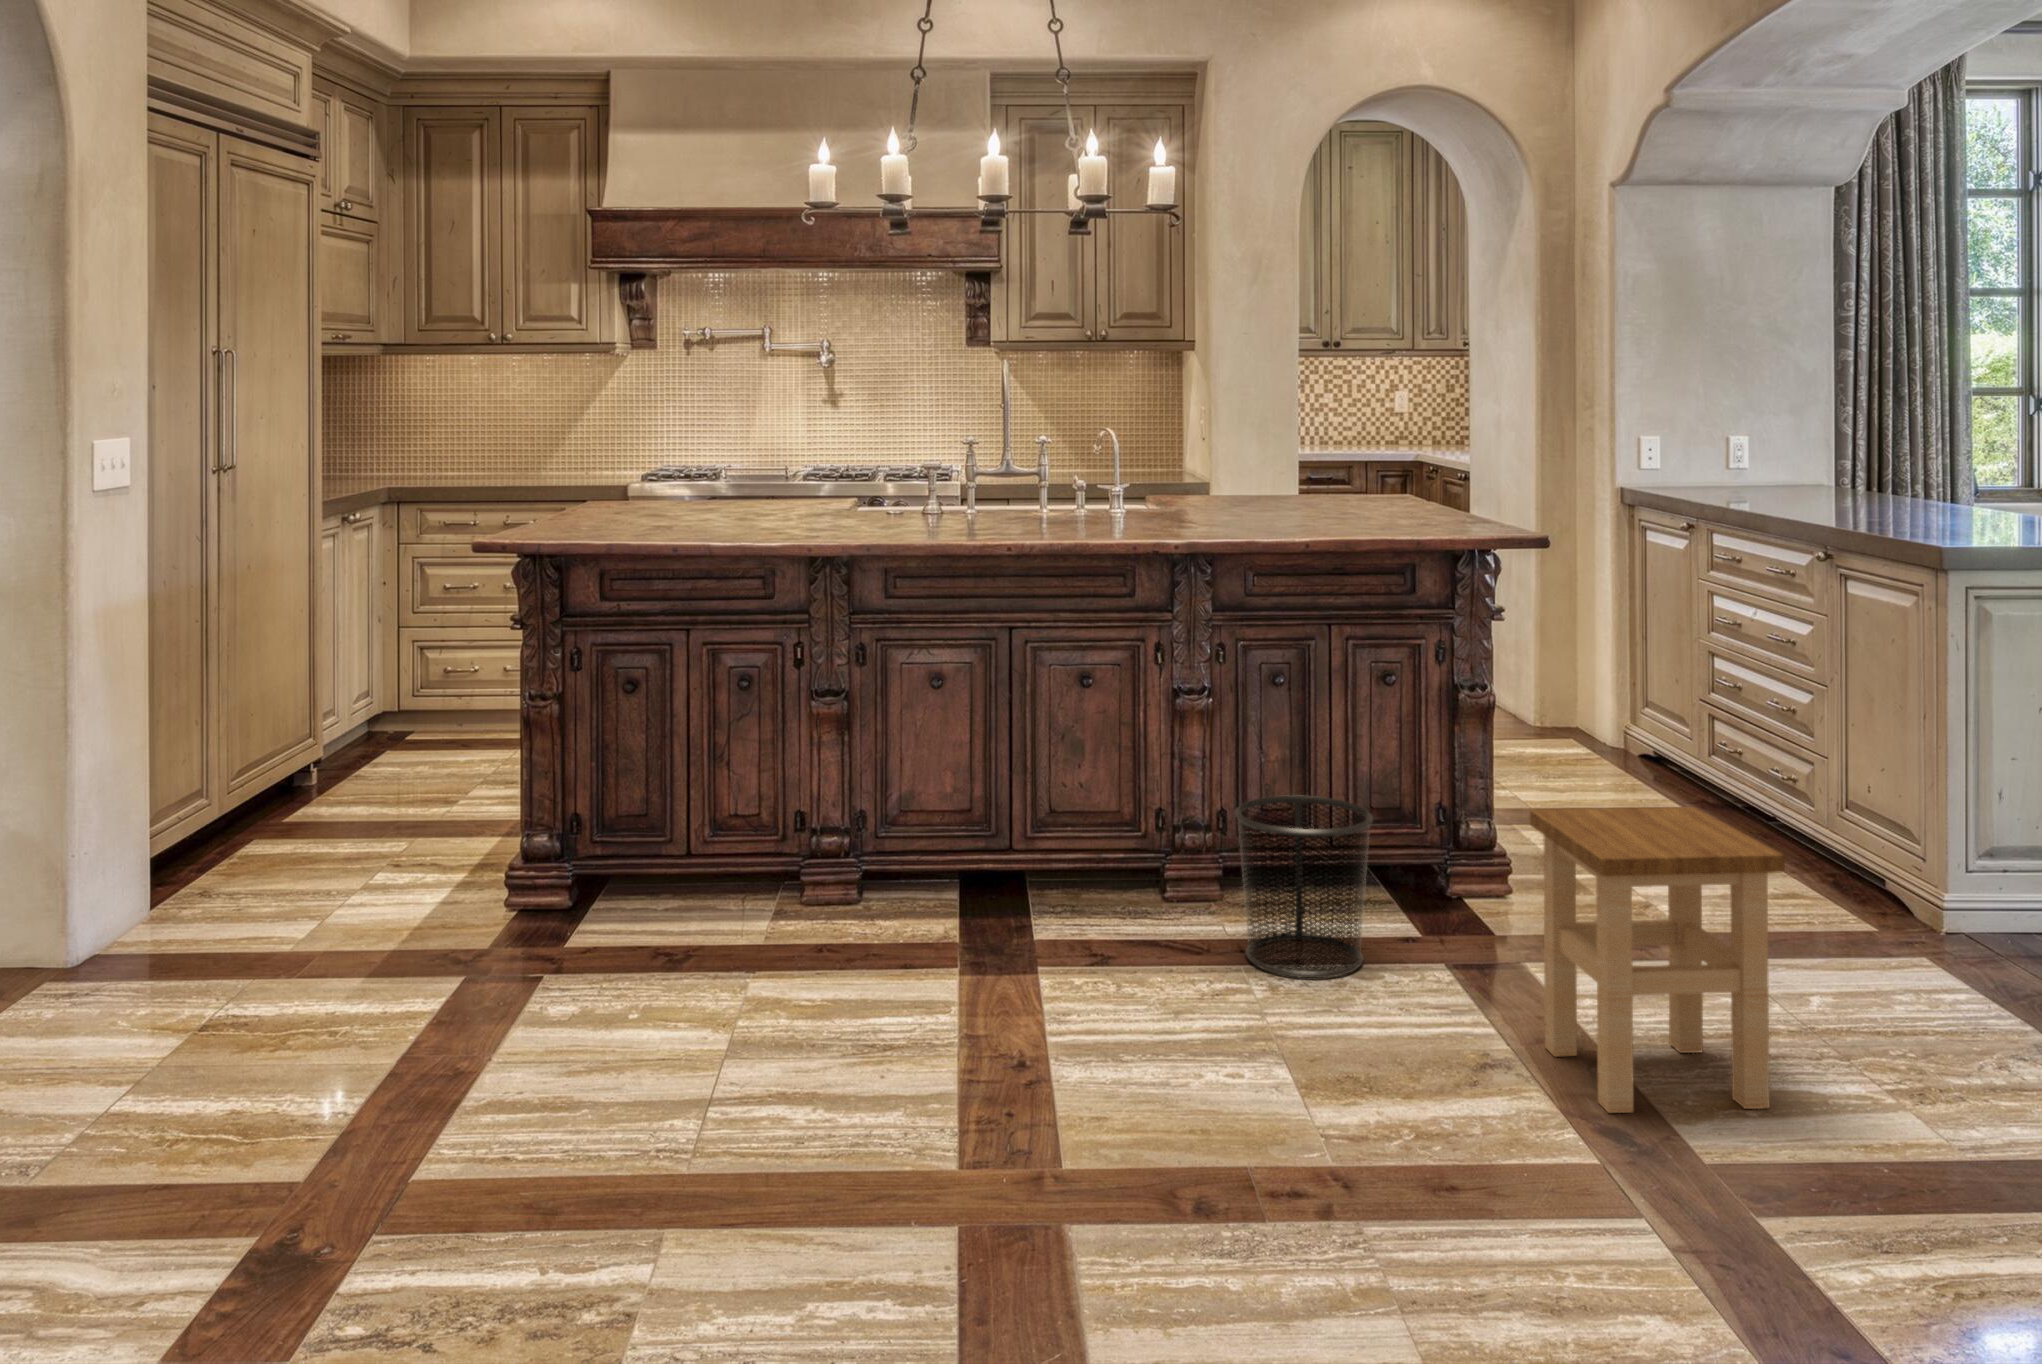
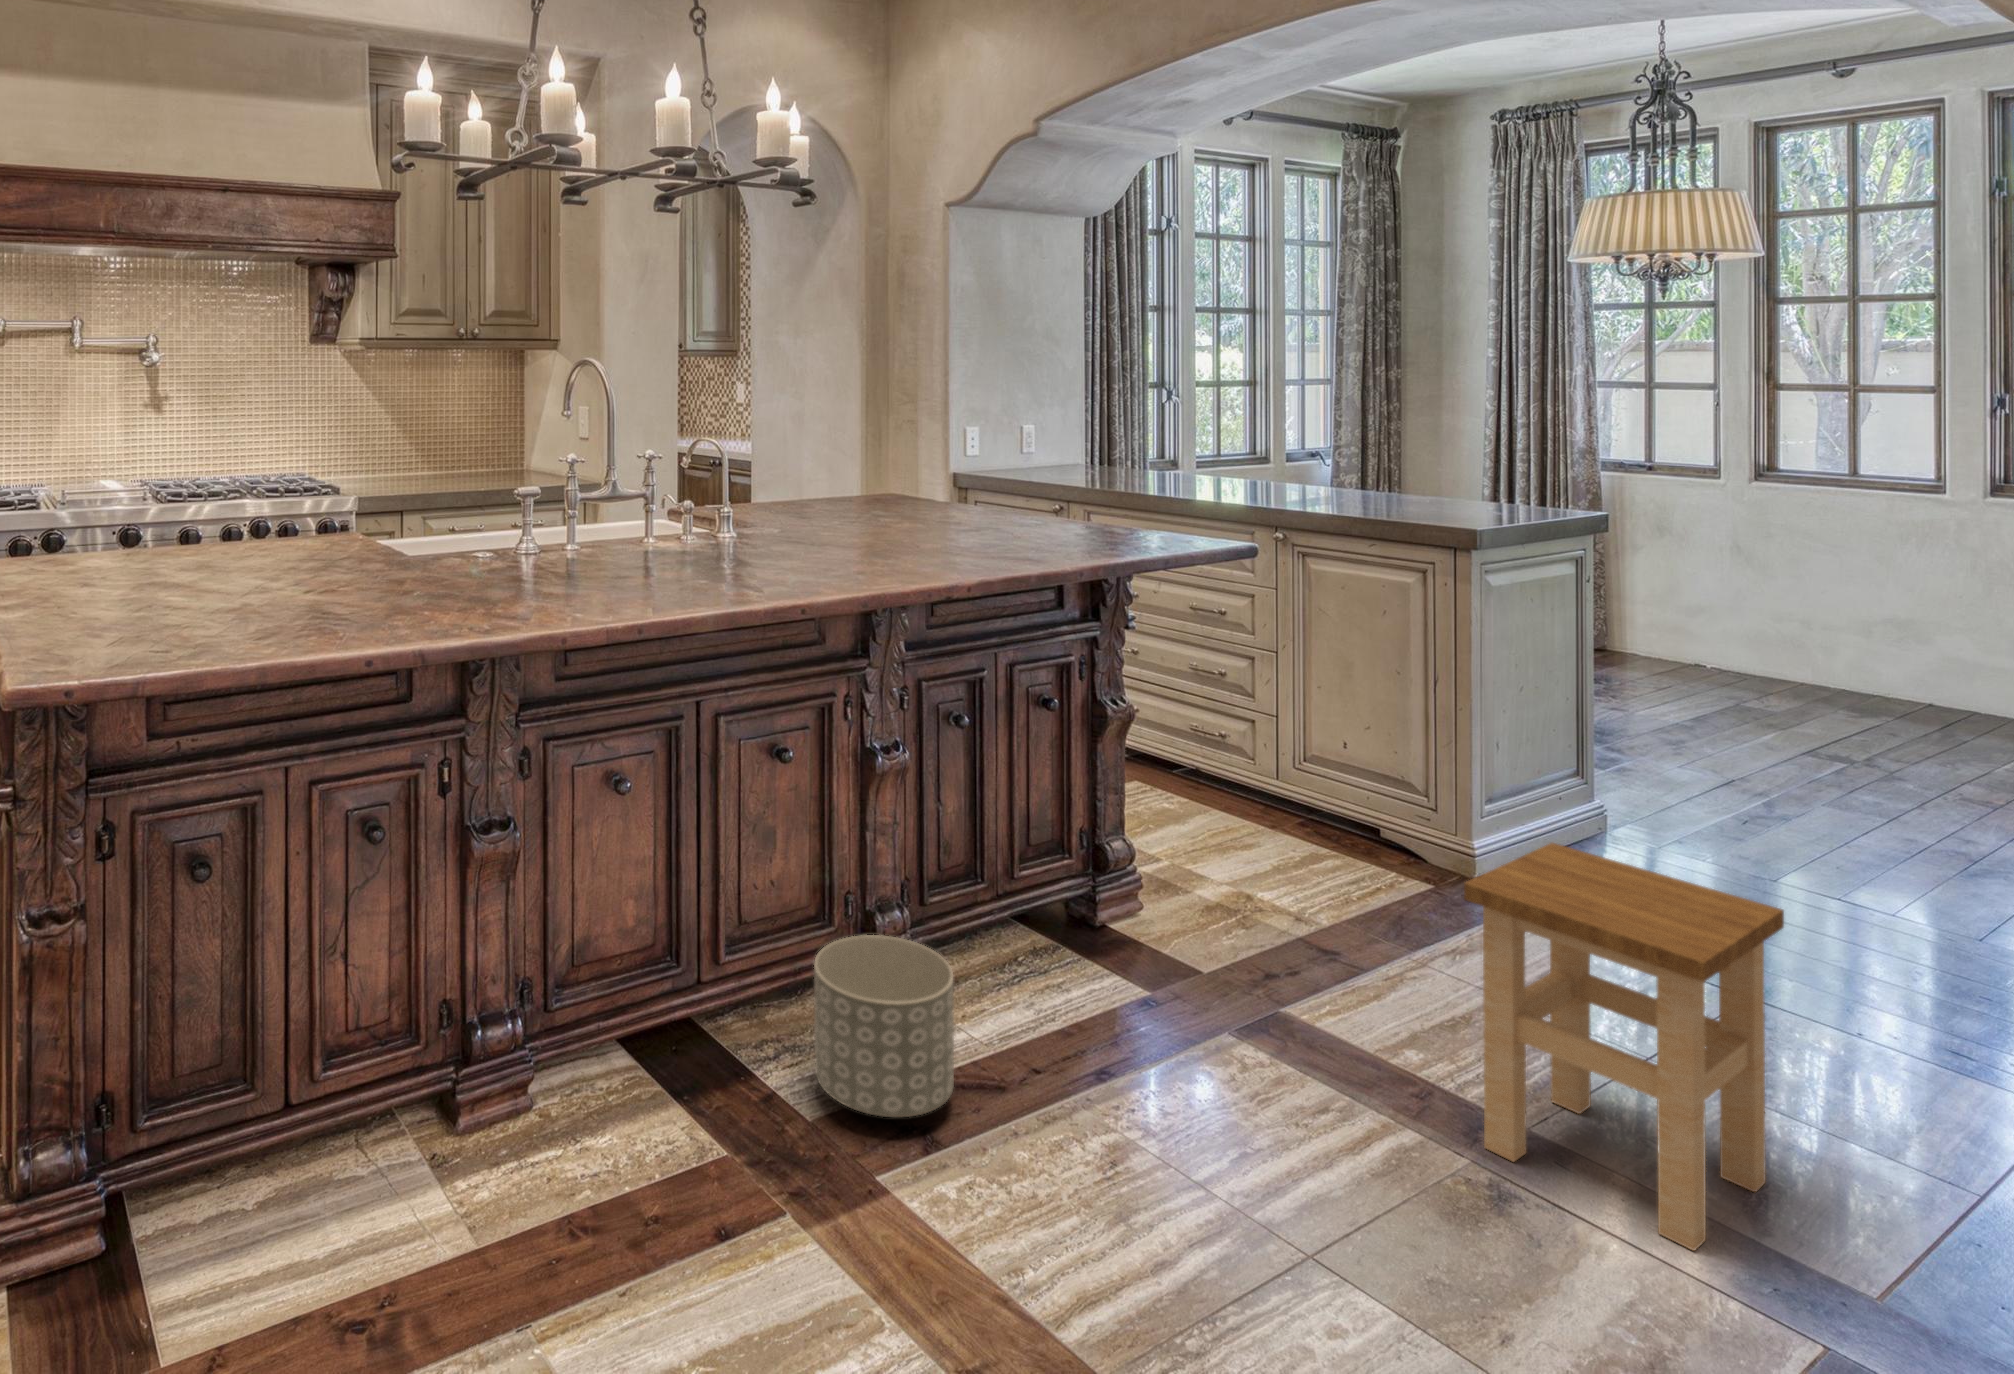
waste bin: present [1235,795,1373,978] -> none [1017,863,1186,1102]
planter: none [1050,823,1160,949] -> present [814,935,954,1117]

